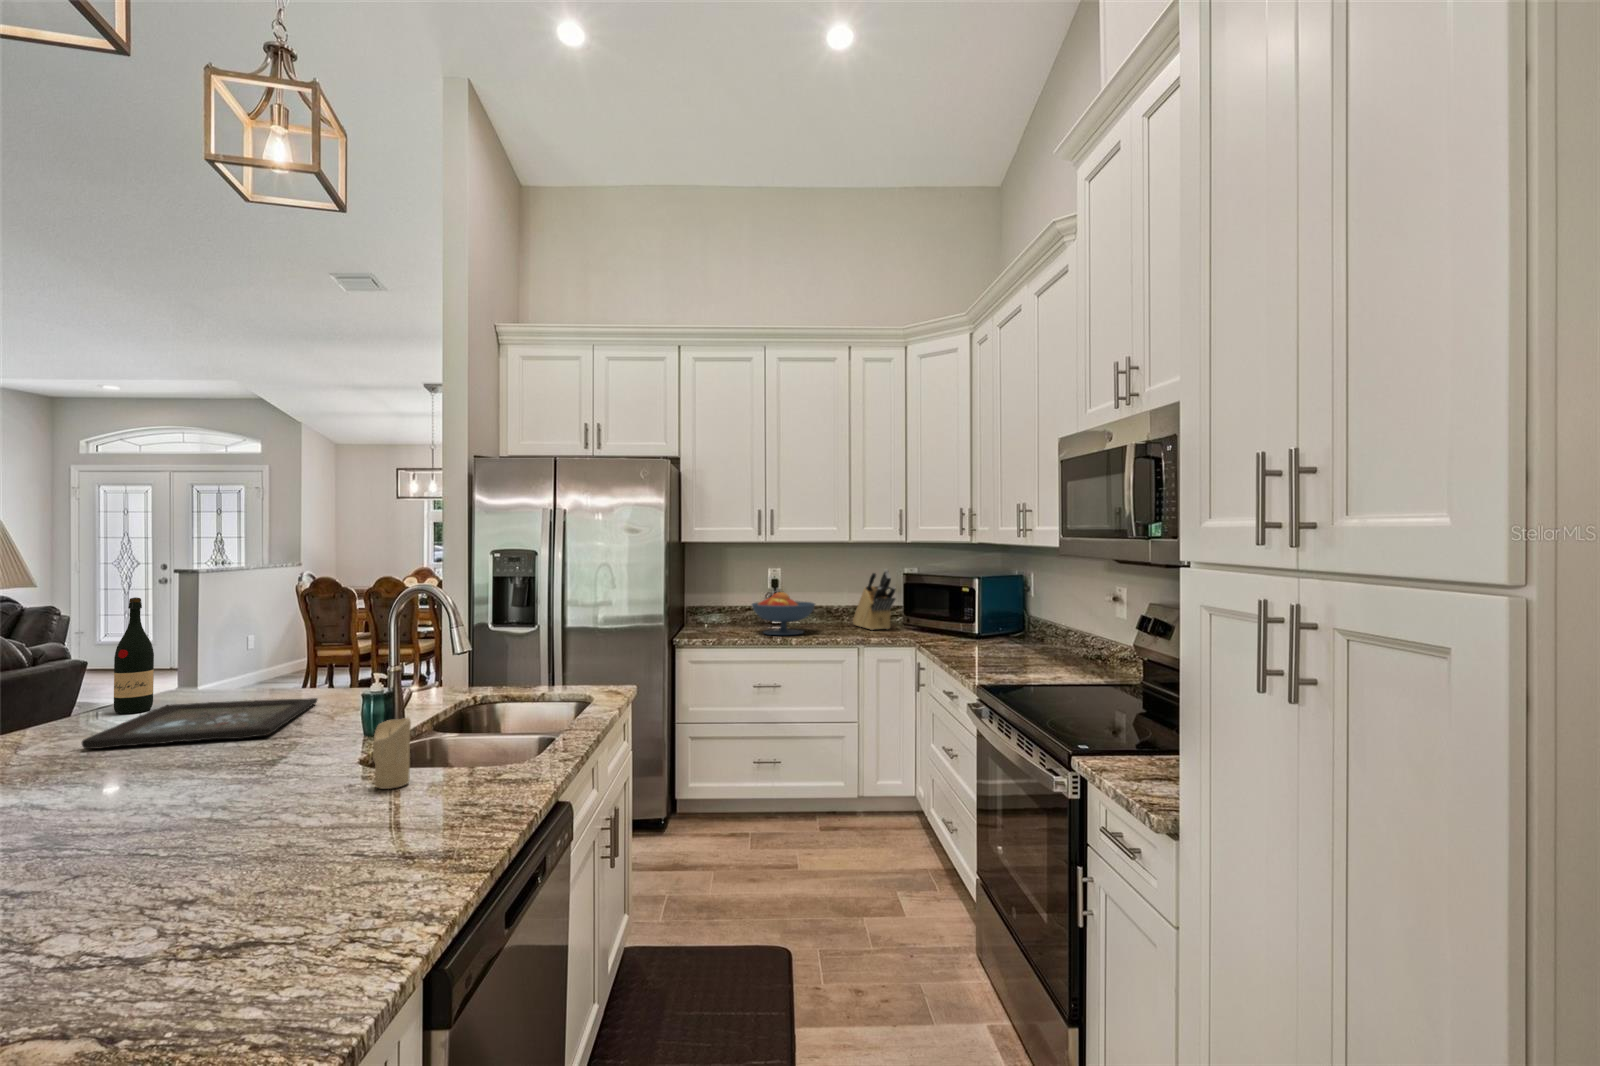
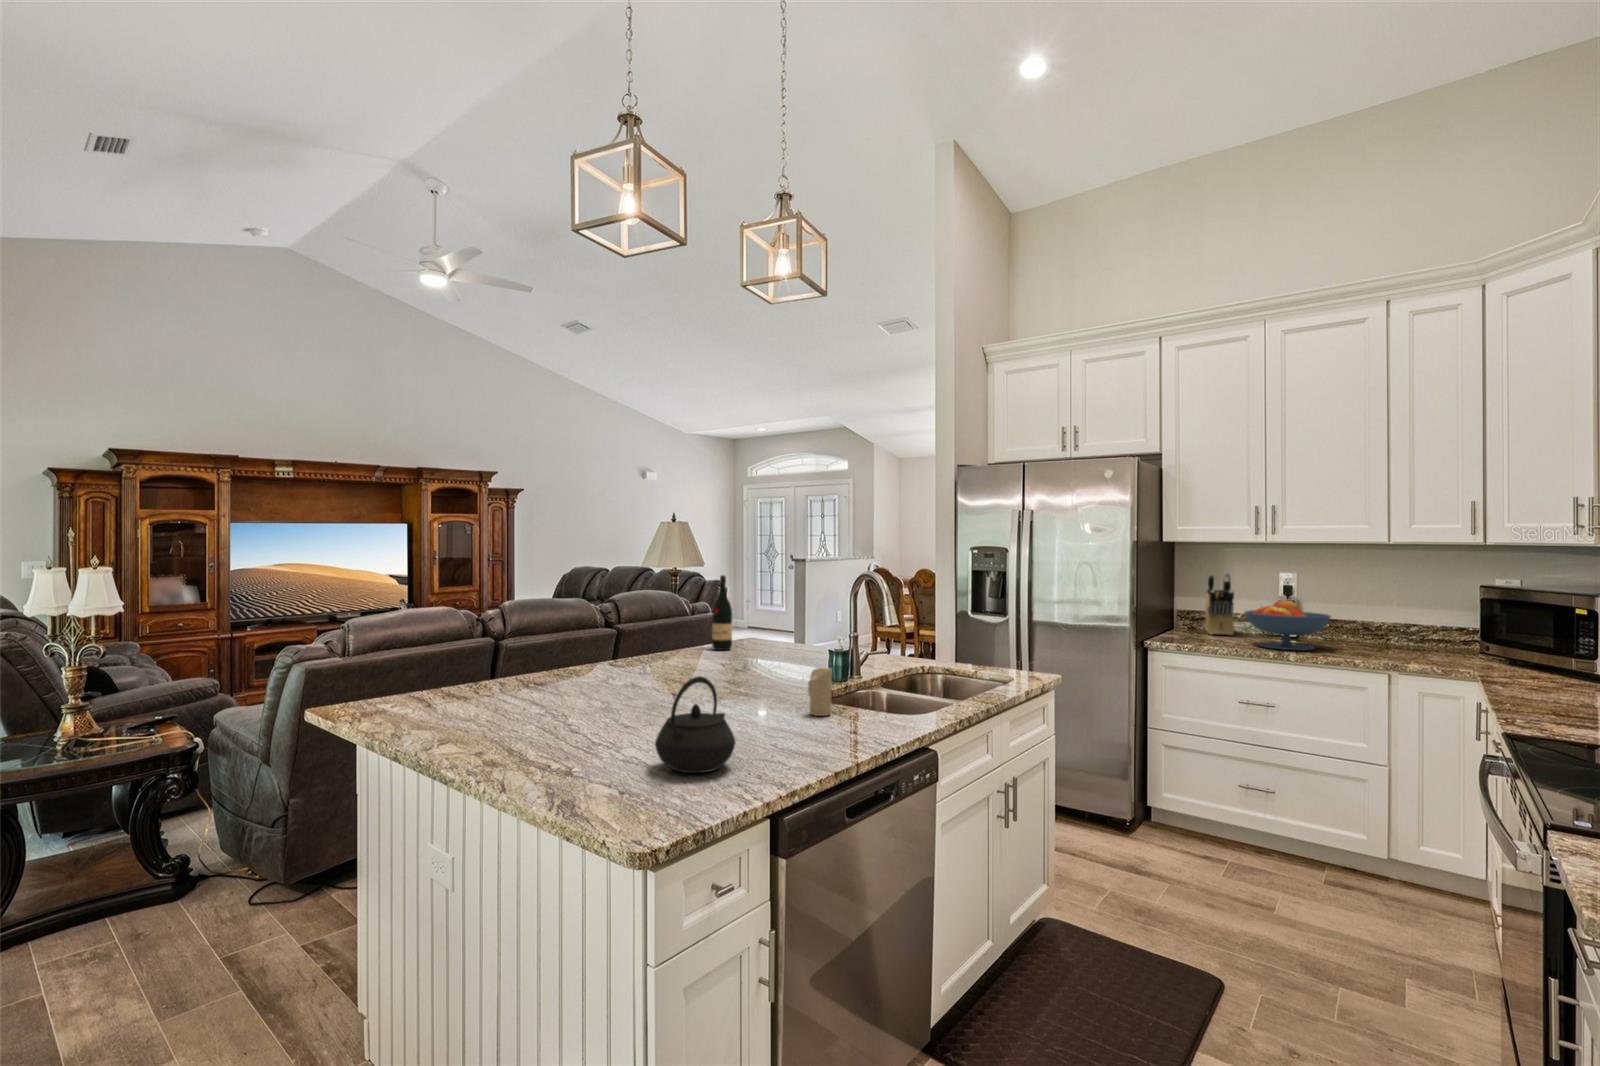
knife block: present [853,569,895,630] -> present [1205,572,1234,635]
tray: present [82,698,317,749] -> none [687,647,818,673]
kettle: none [152,772,324,952] -> present [655,676,736,773]

